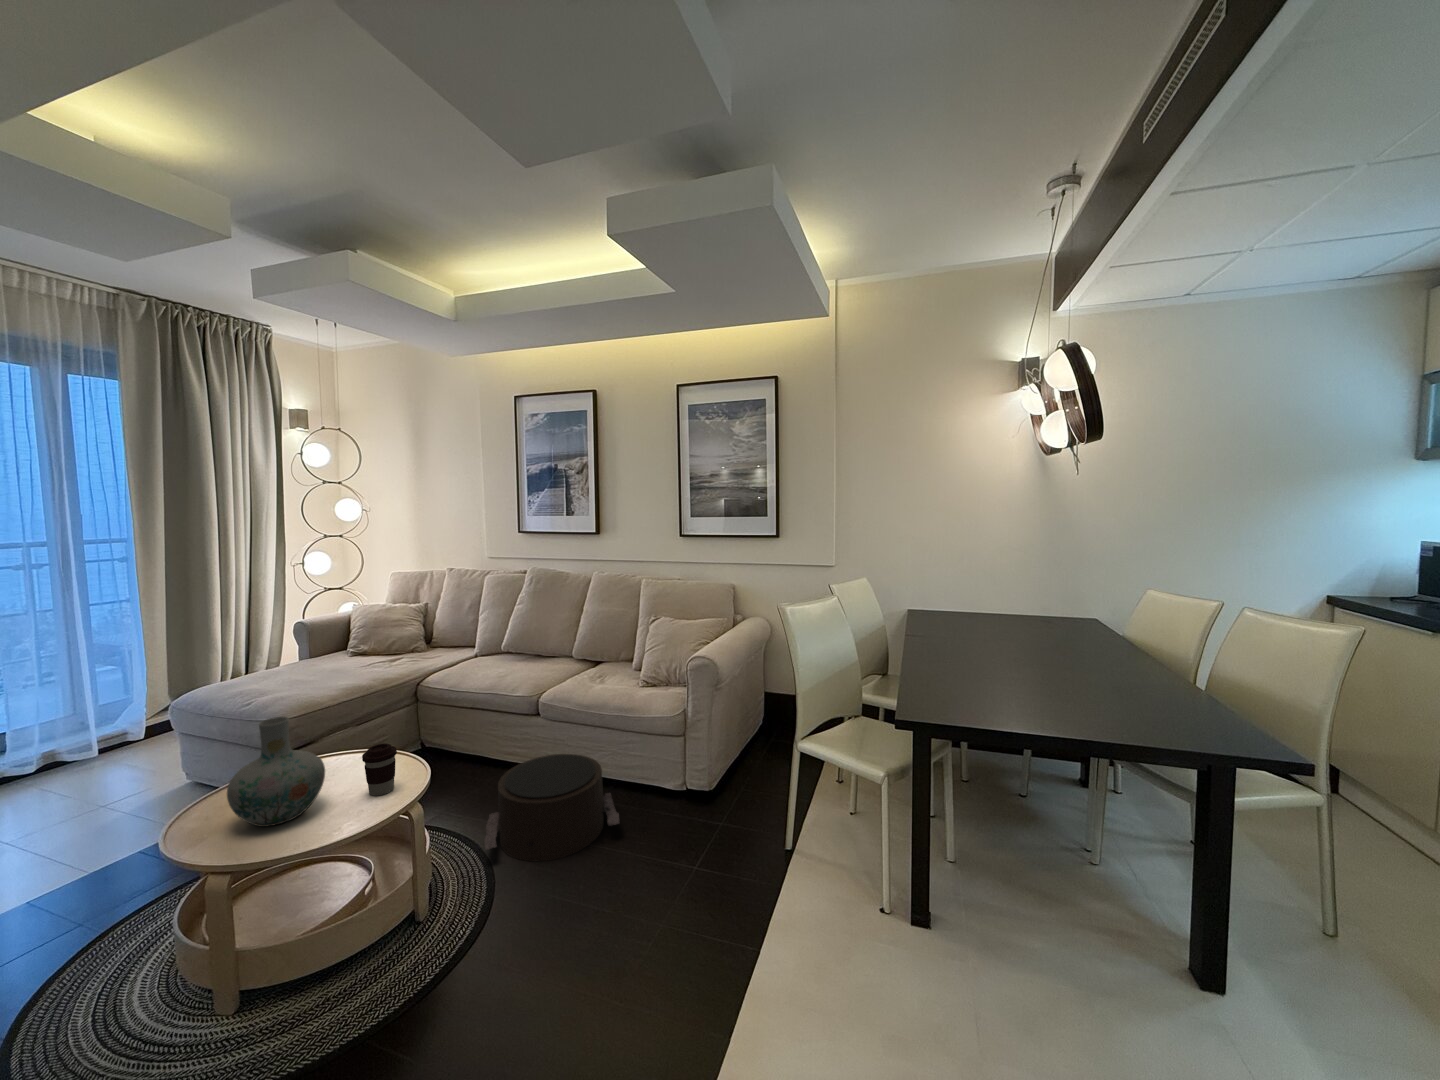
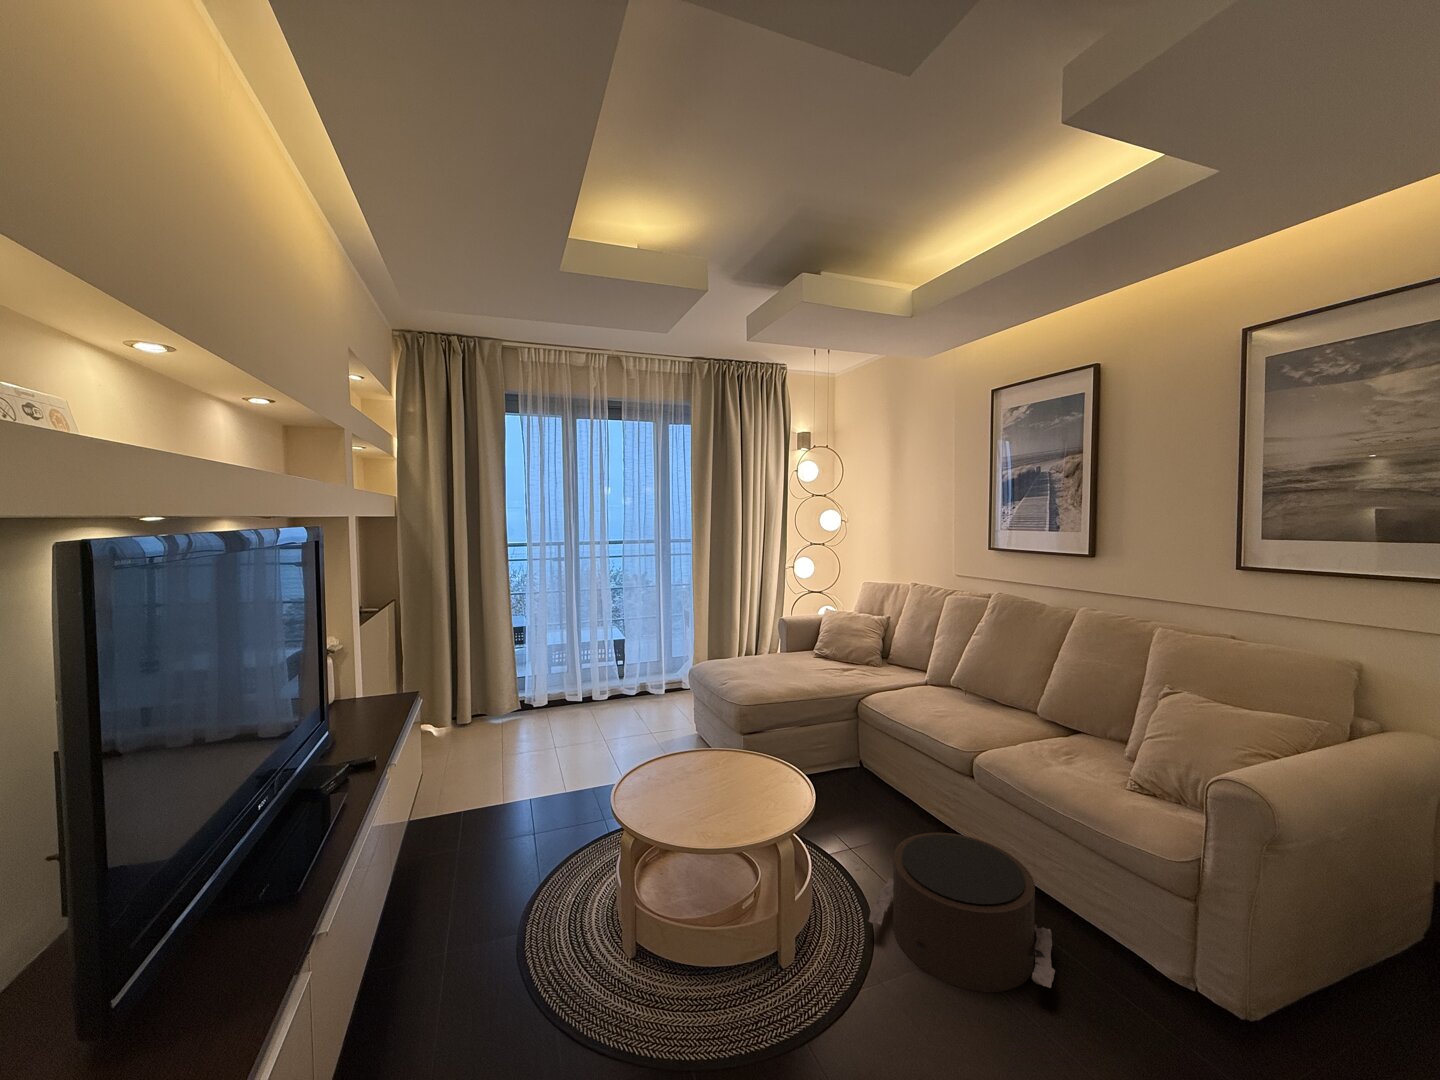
vase: present [227,717,325,827] -> none [658,705,728,804]
coffee cup: present [362,743,397,796] -> none [755,758,786,812]

